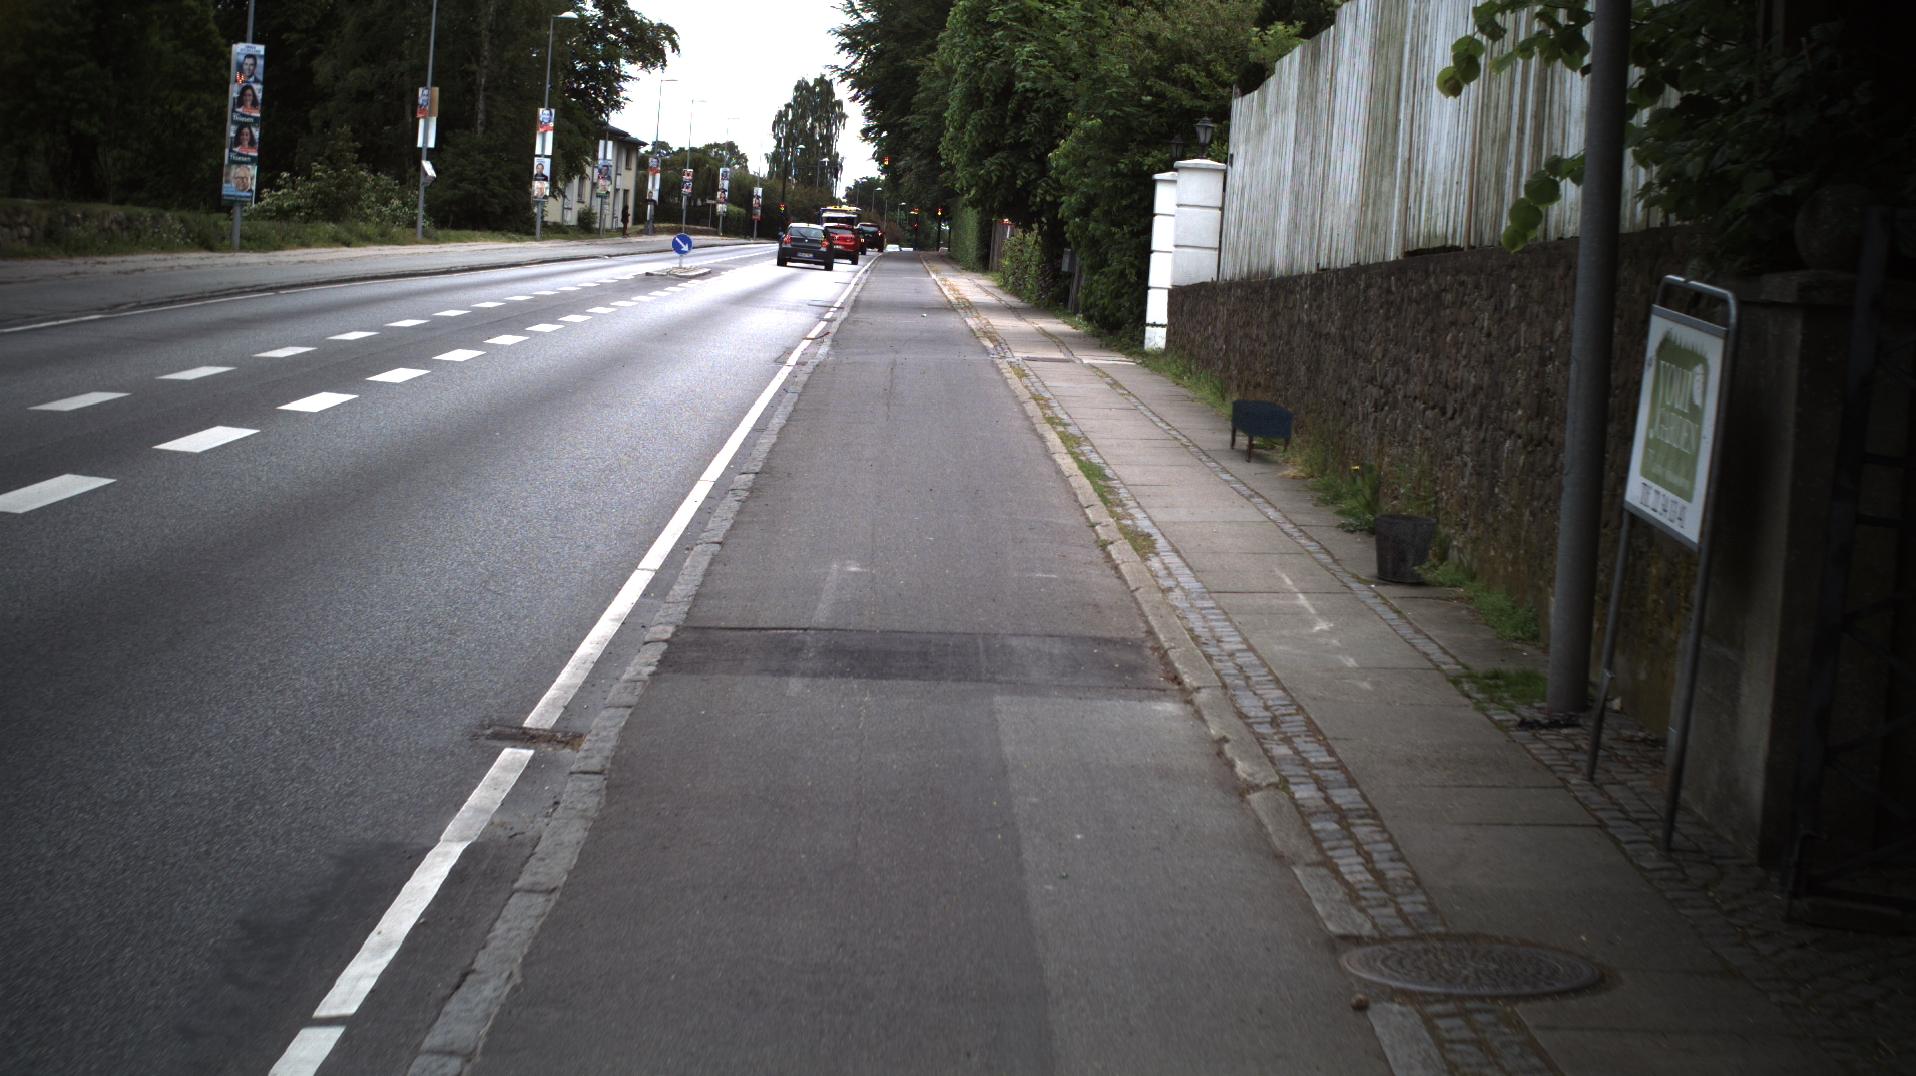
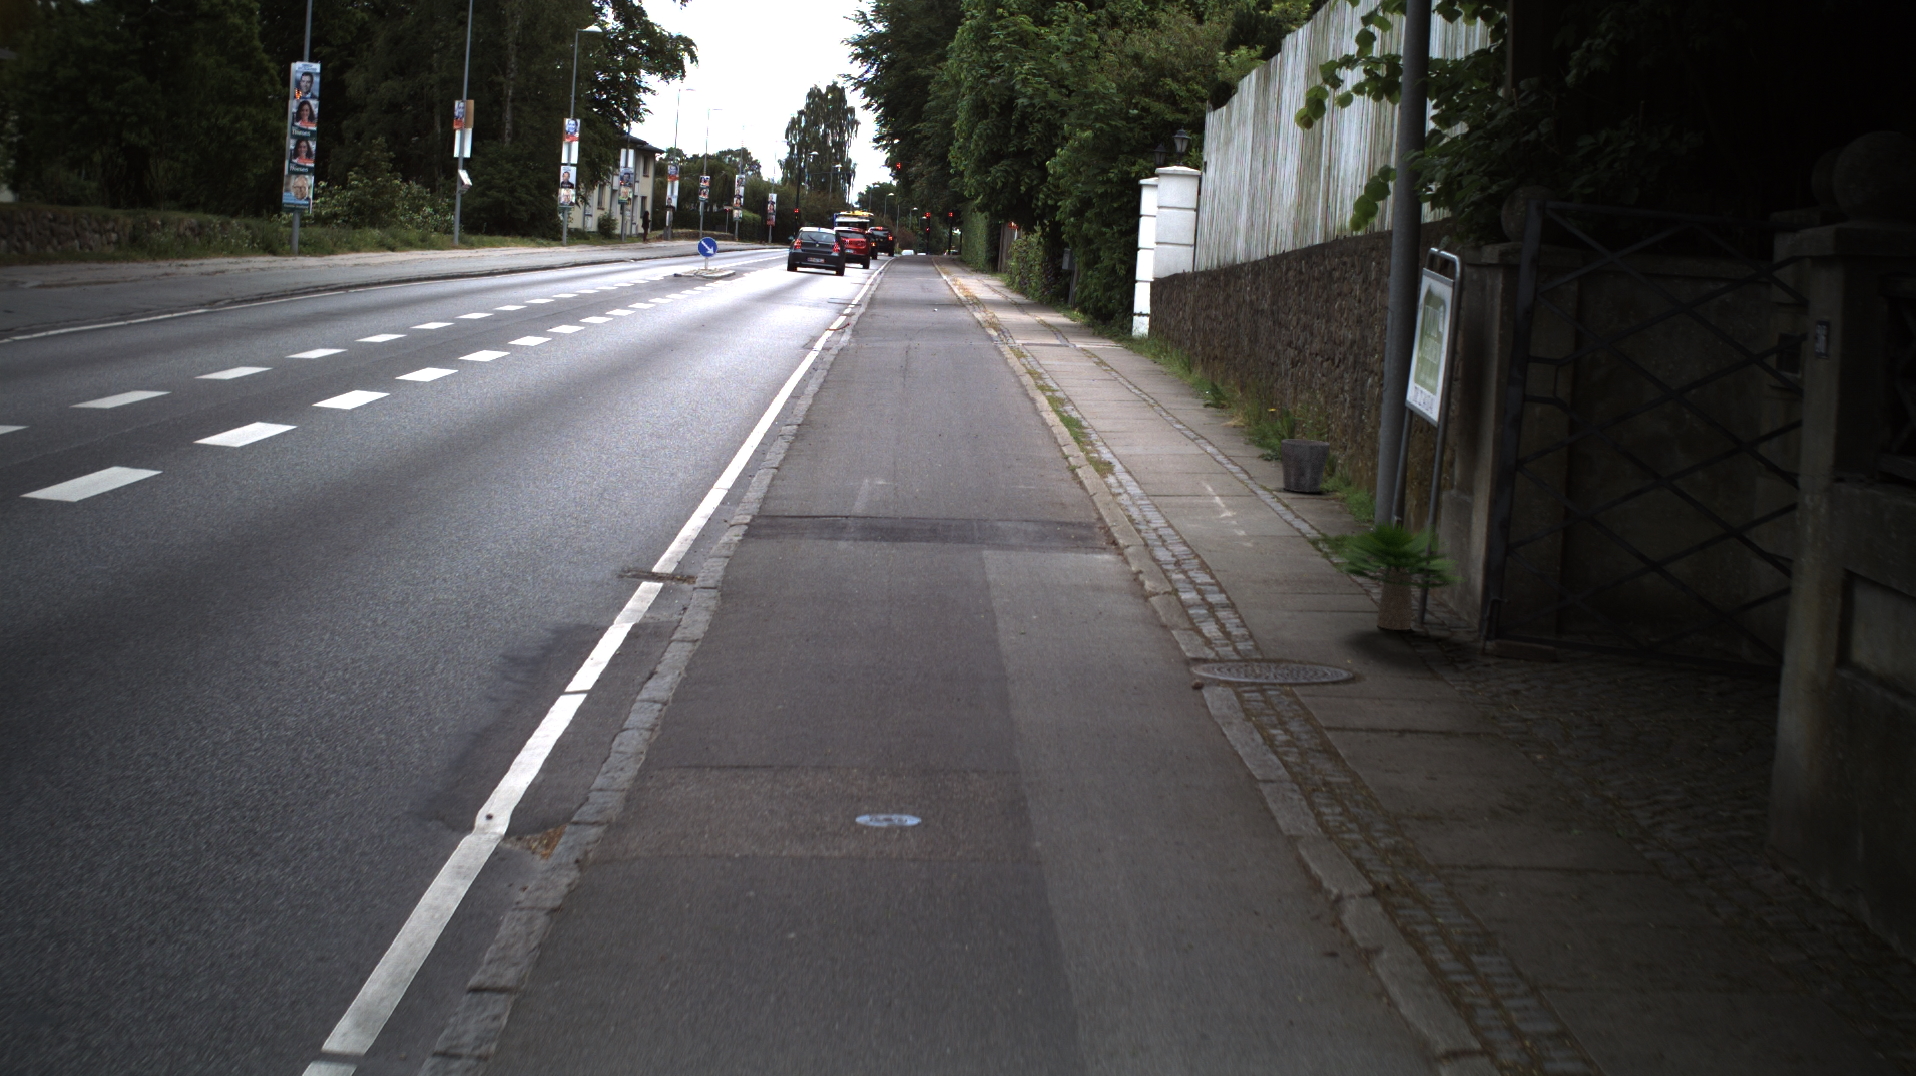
bench: present [1230,399,1294,462] -> none [1190,367,1241,419]
potted plant: none [1528,694,1740,866] -> present [1338,520,1459,630]

